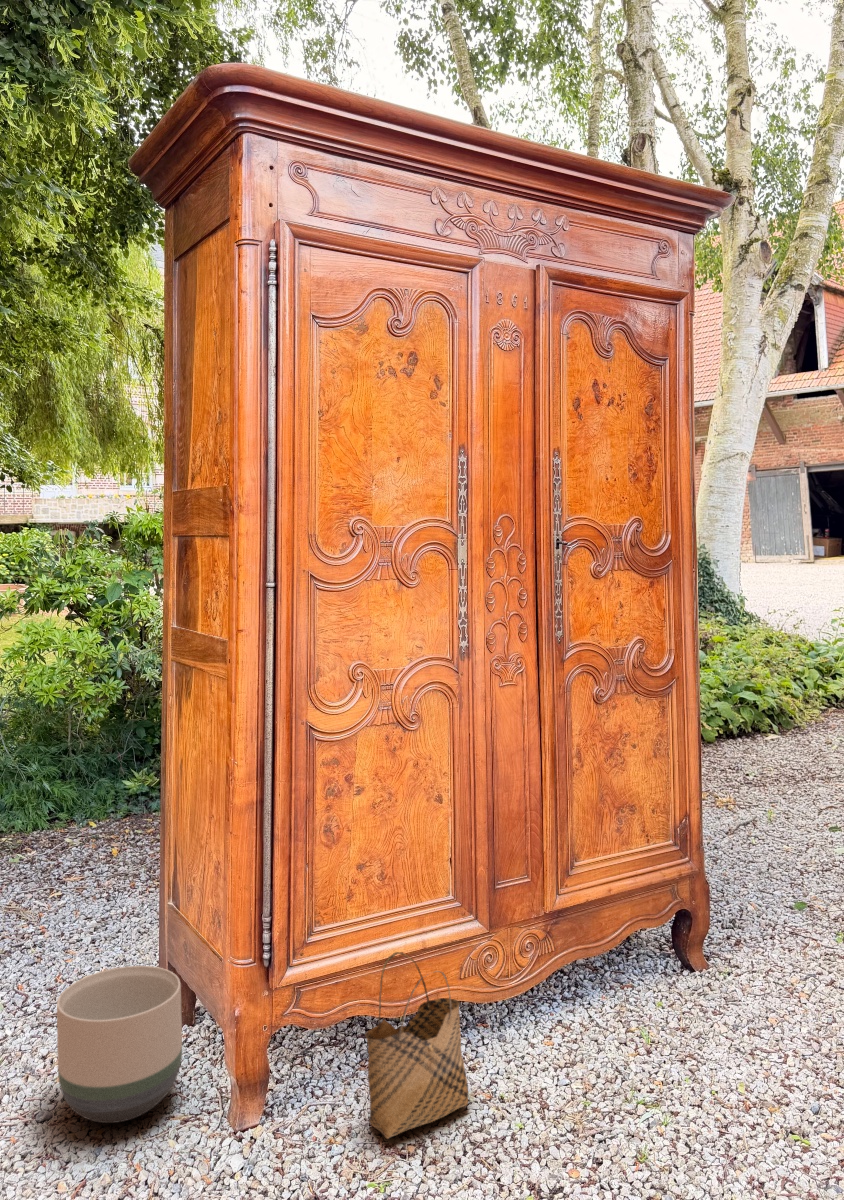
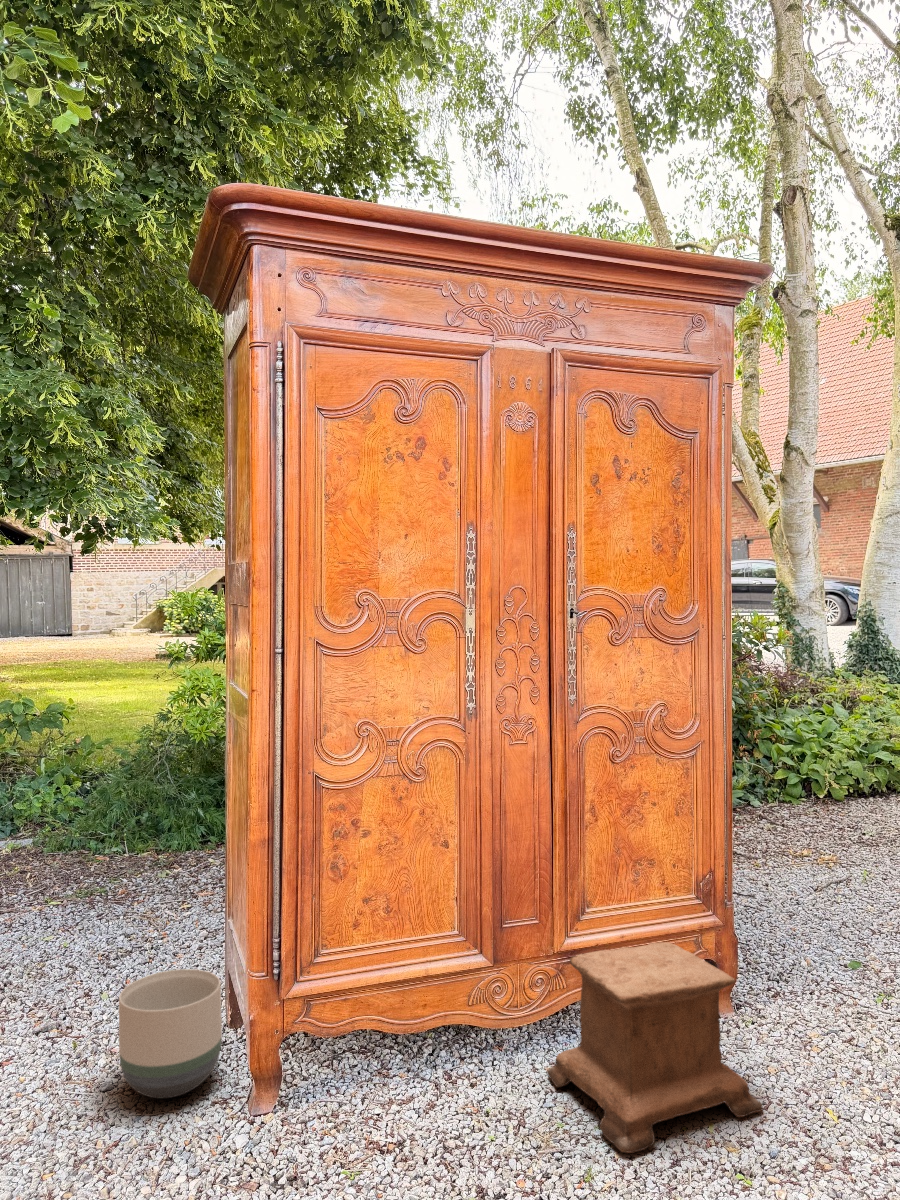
stool: none [551,898,783,1125] -> present [547,942,763,1153]
woven basket: present [365,952,468,1139] -> none [356,973,453,1136]

